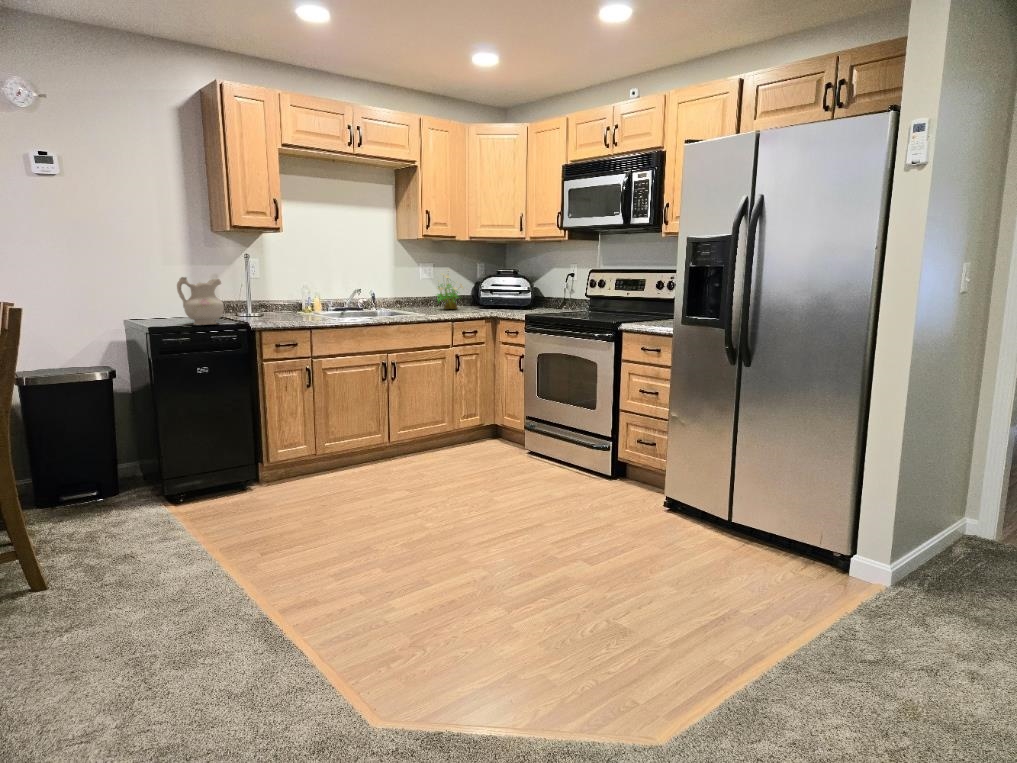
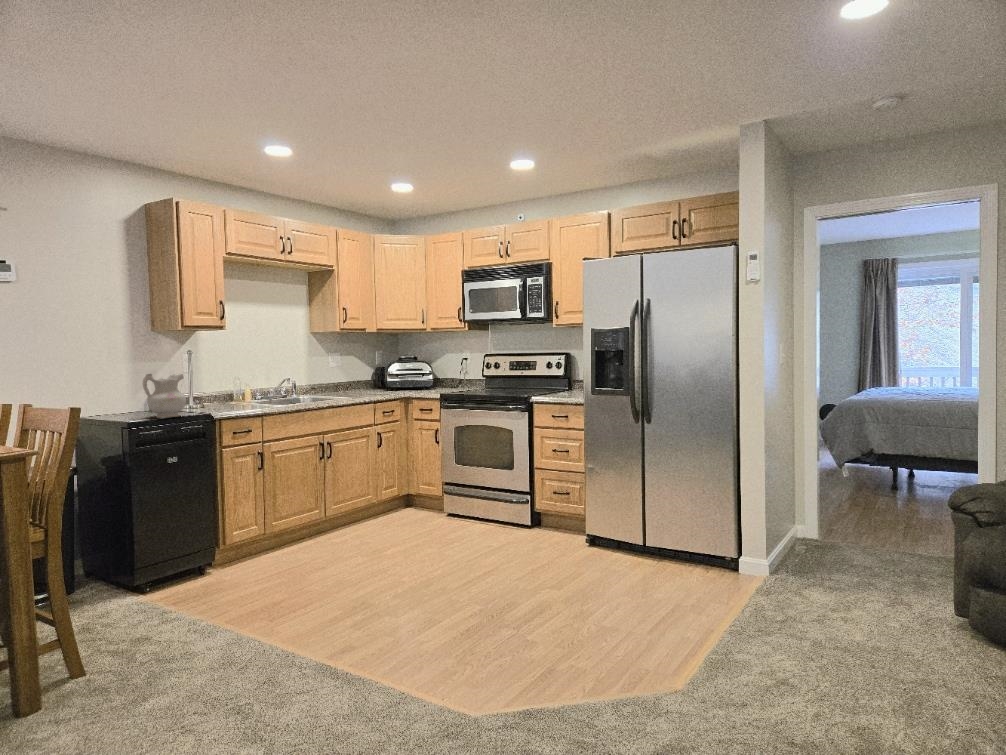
potted plant: present [437,273,463,309] -> none [351,358,376,393]

